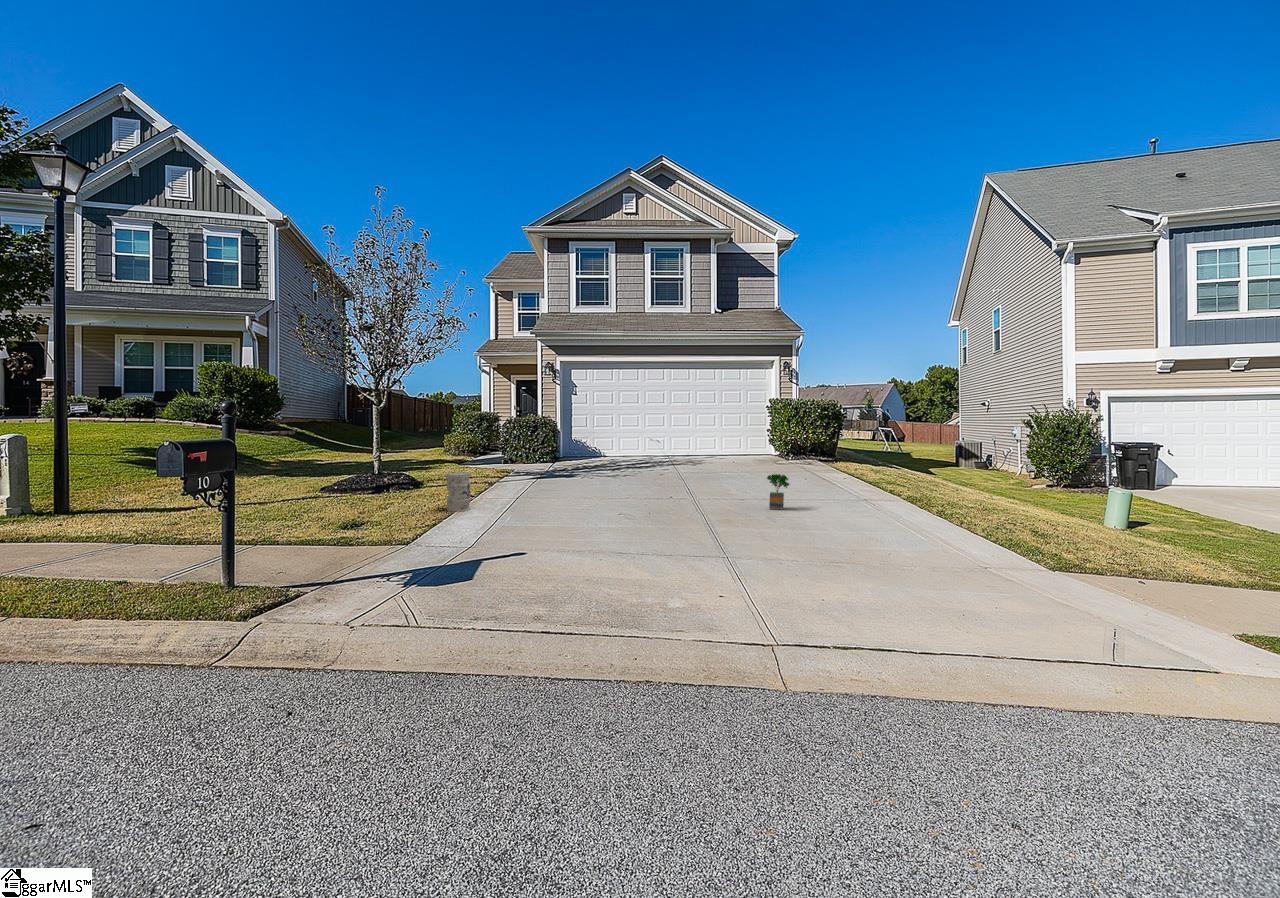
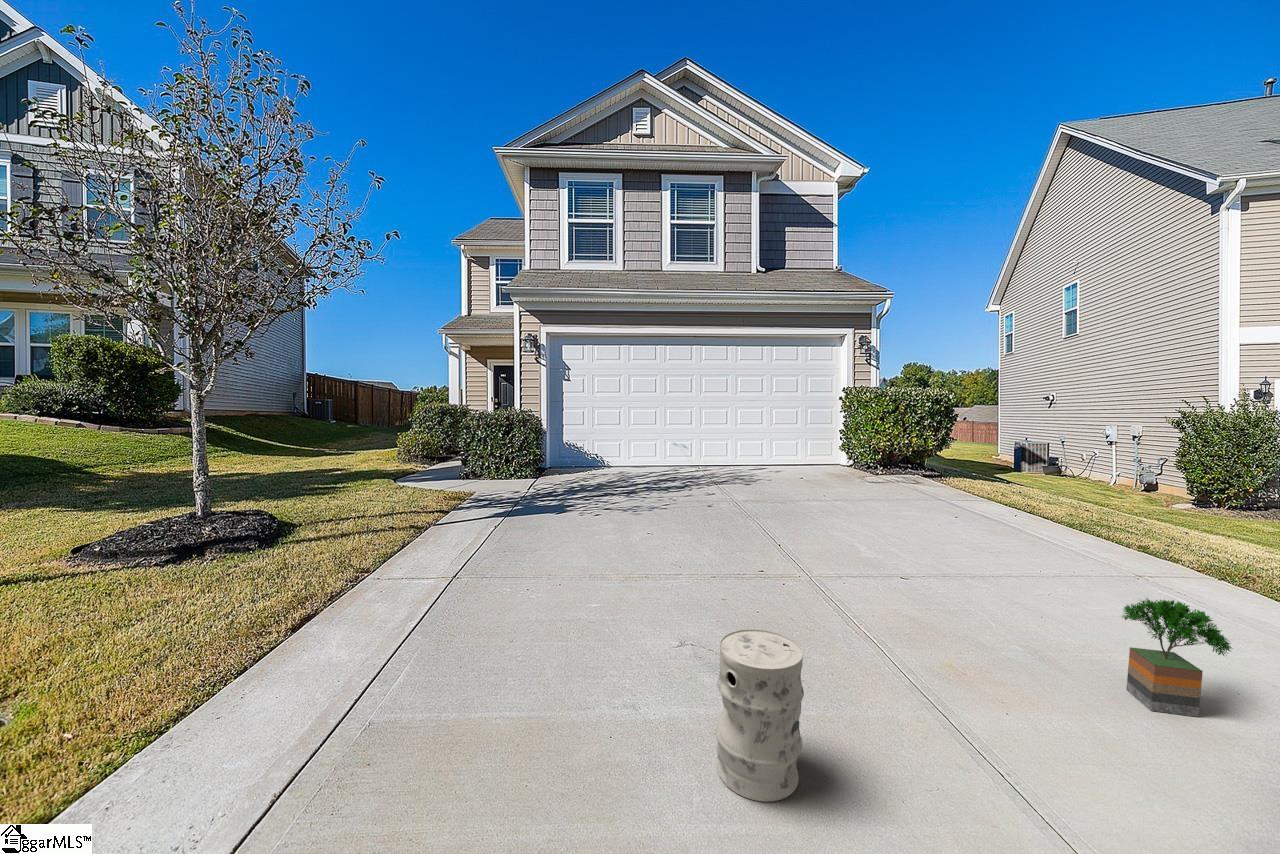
trash can: present [446,472,471,512] -> present [715,629,804,802]

